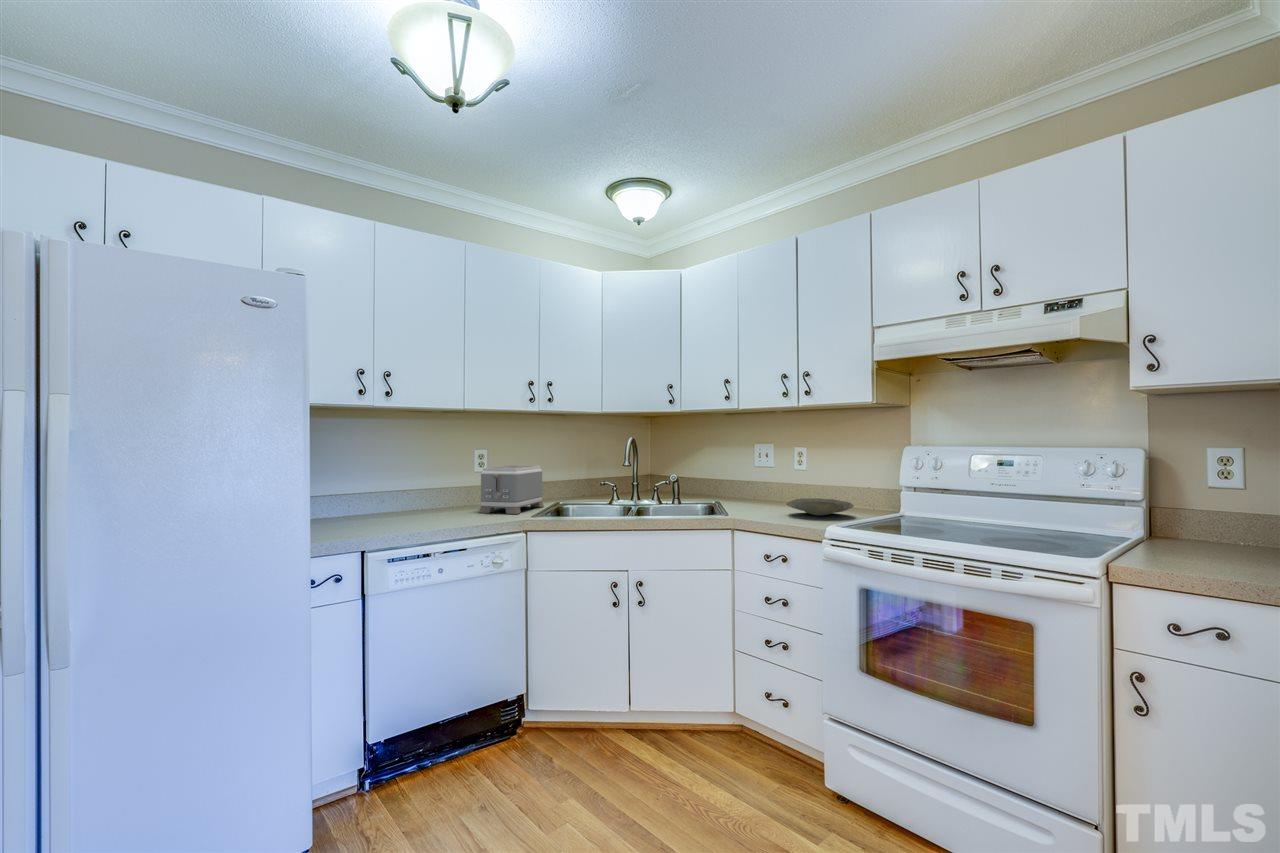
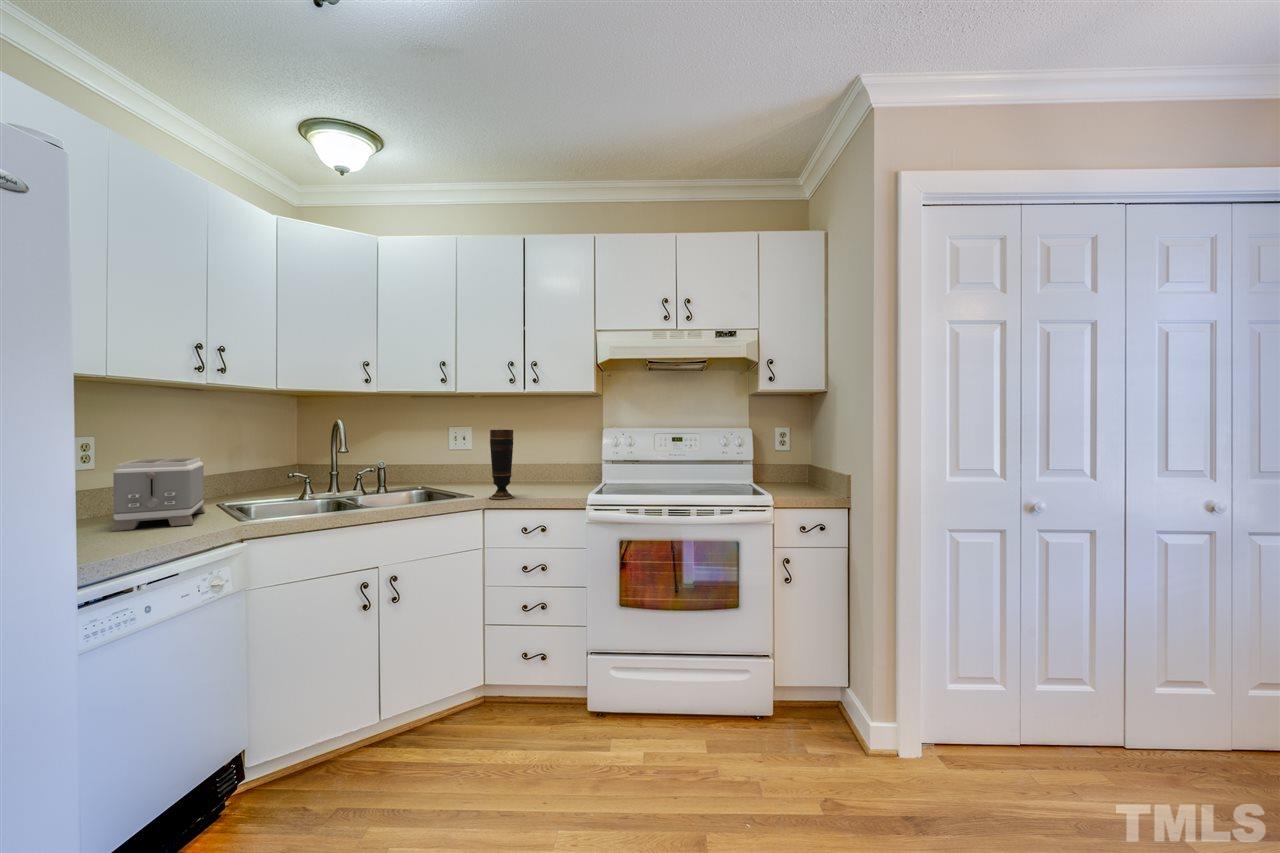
vase: none [741,447,769,522] -> present [489,430,514,499]
plate: present [787,498,853,516] -> none [516,473,573,489]

